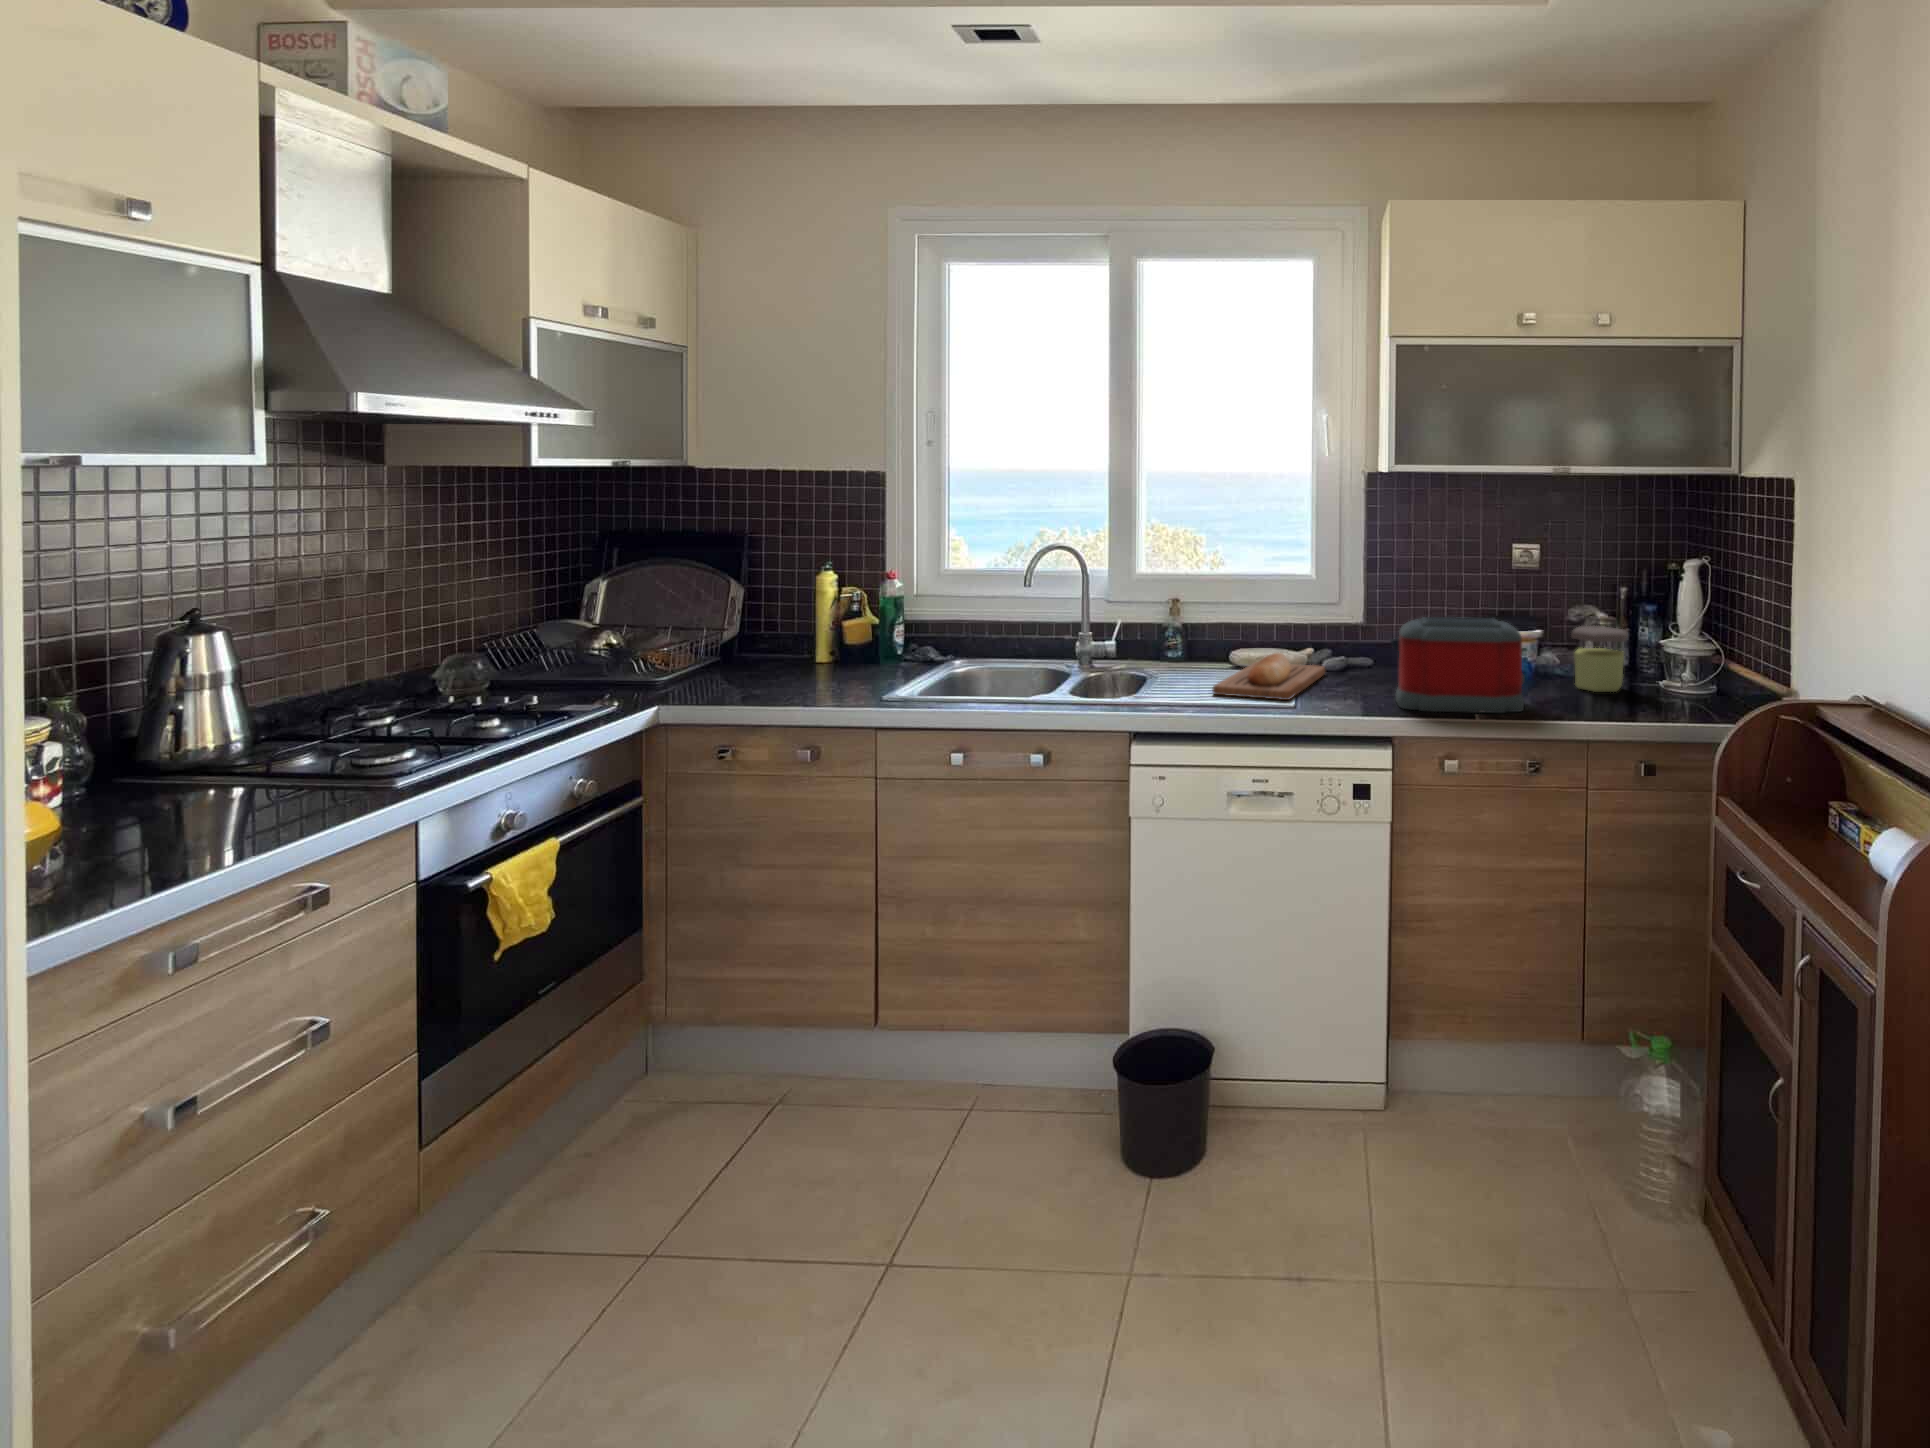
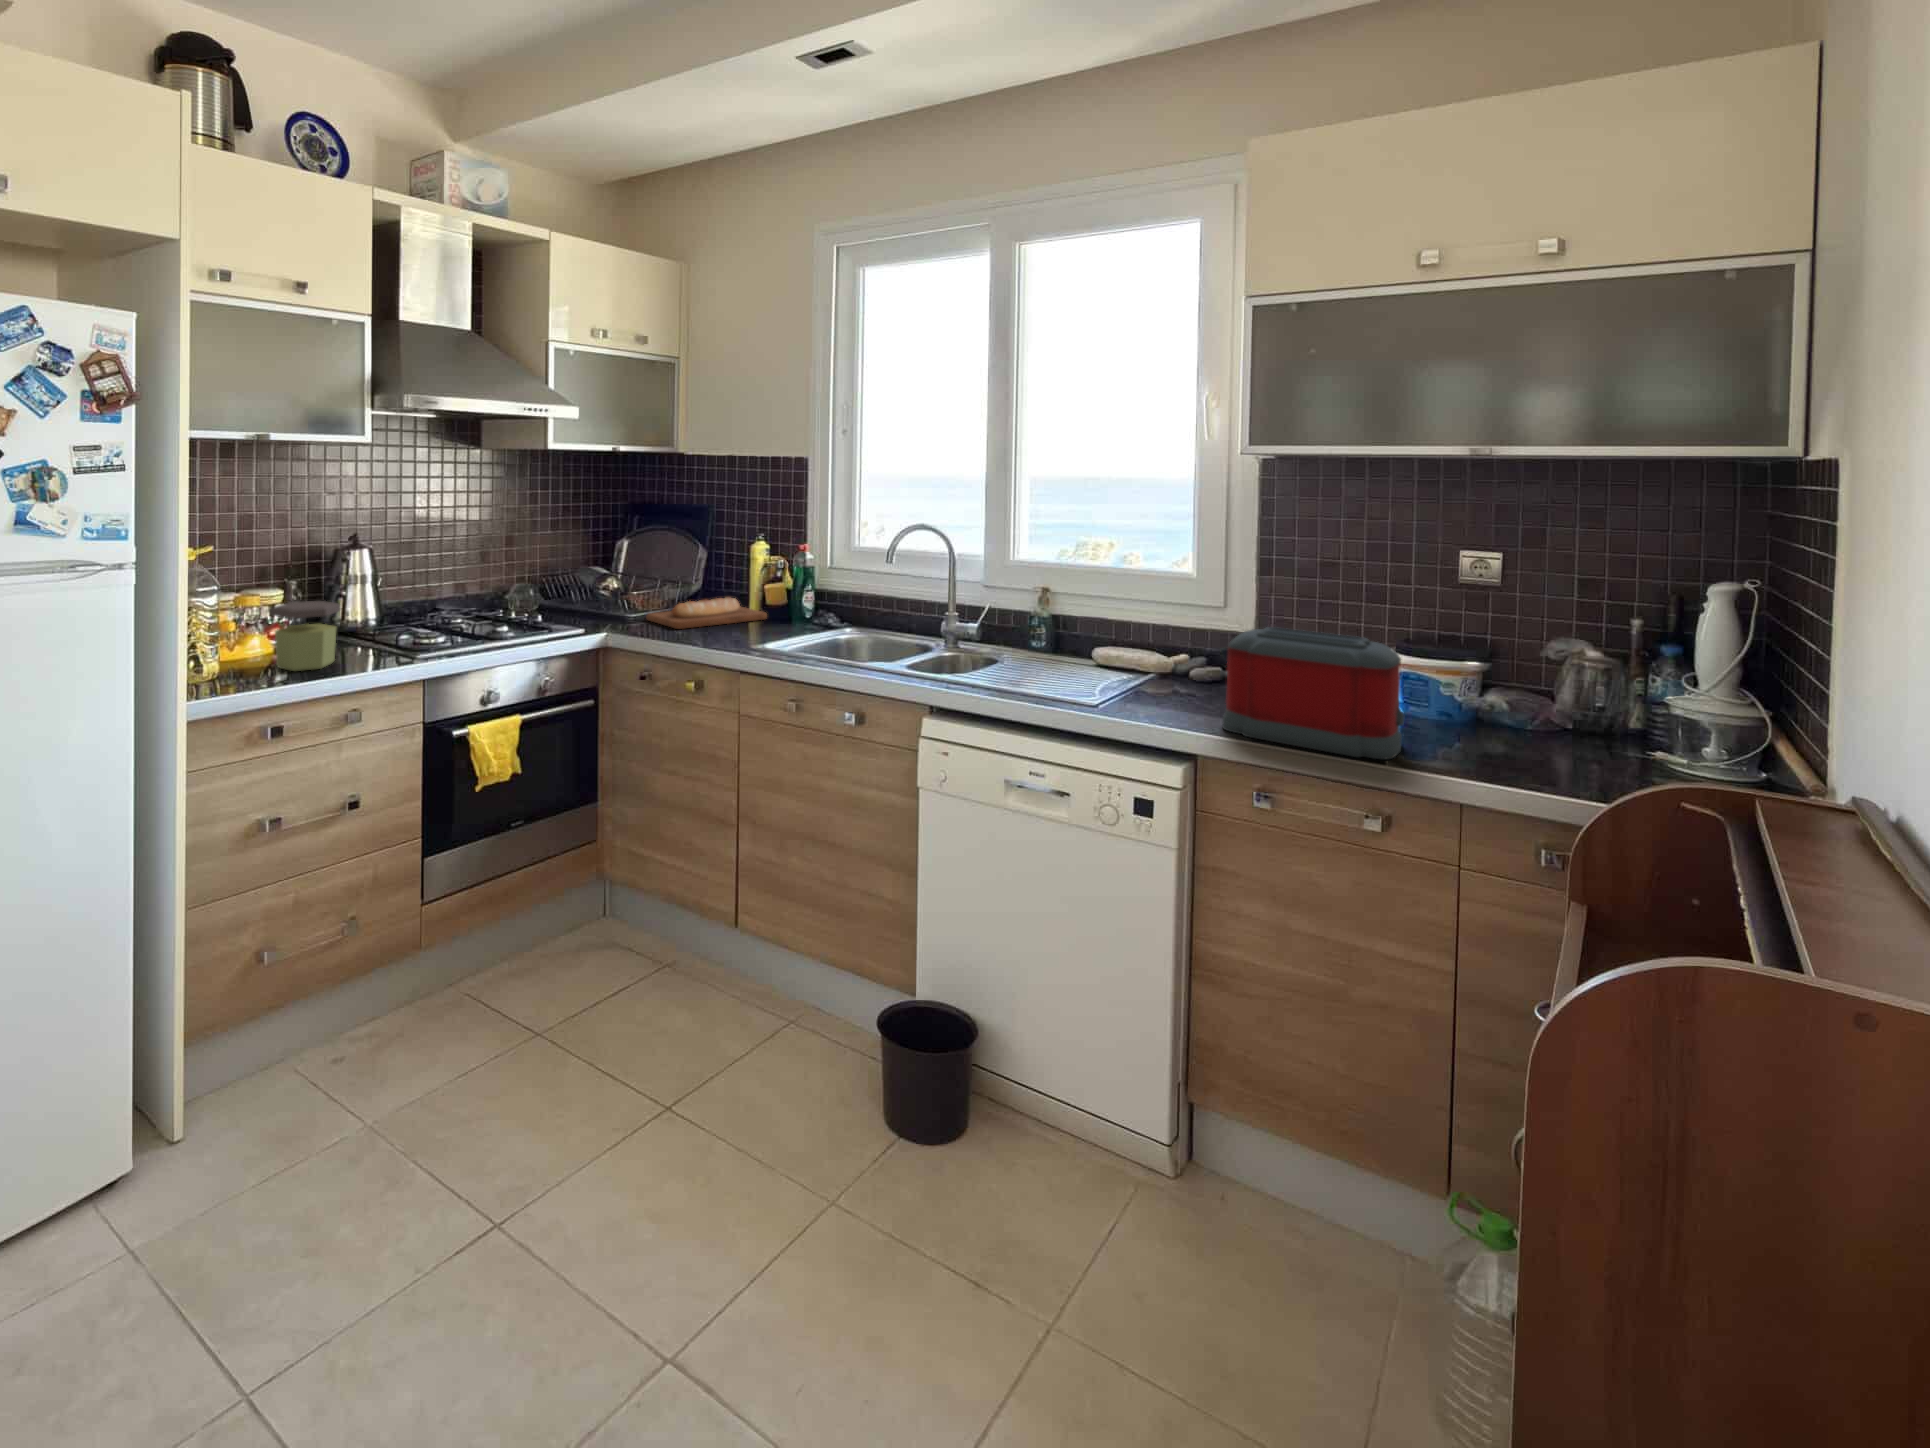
jar: present [1571,626,1628,692] -> present [271,601,341,671]
bread loaf: present [1212,653,1325,700] -> present [646,597,767,629]

